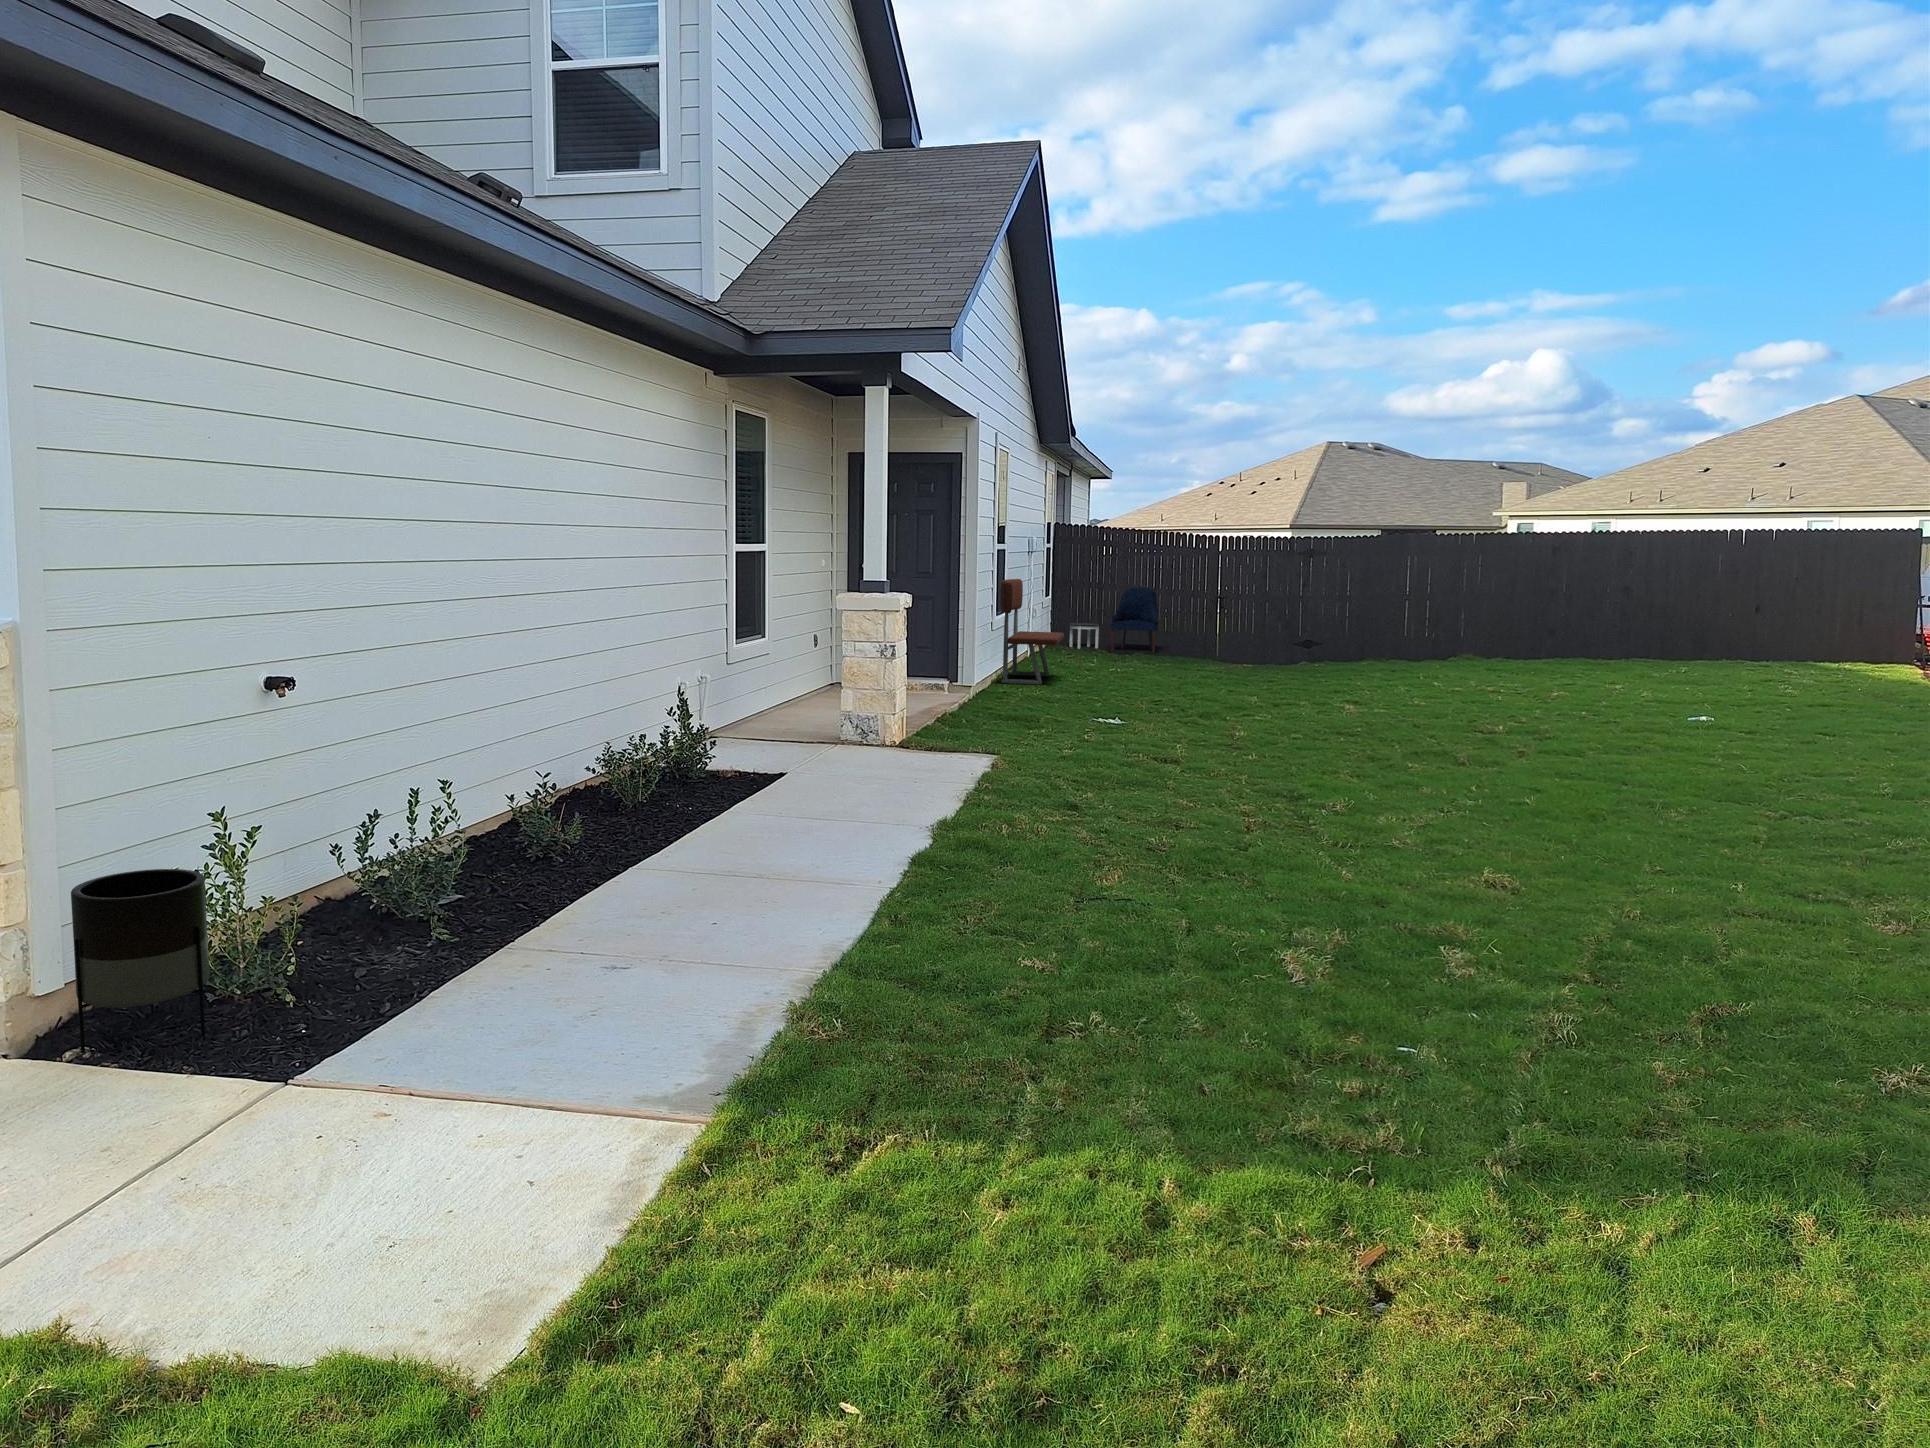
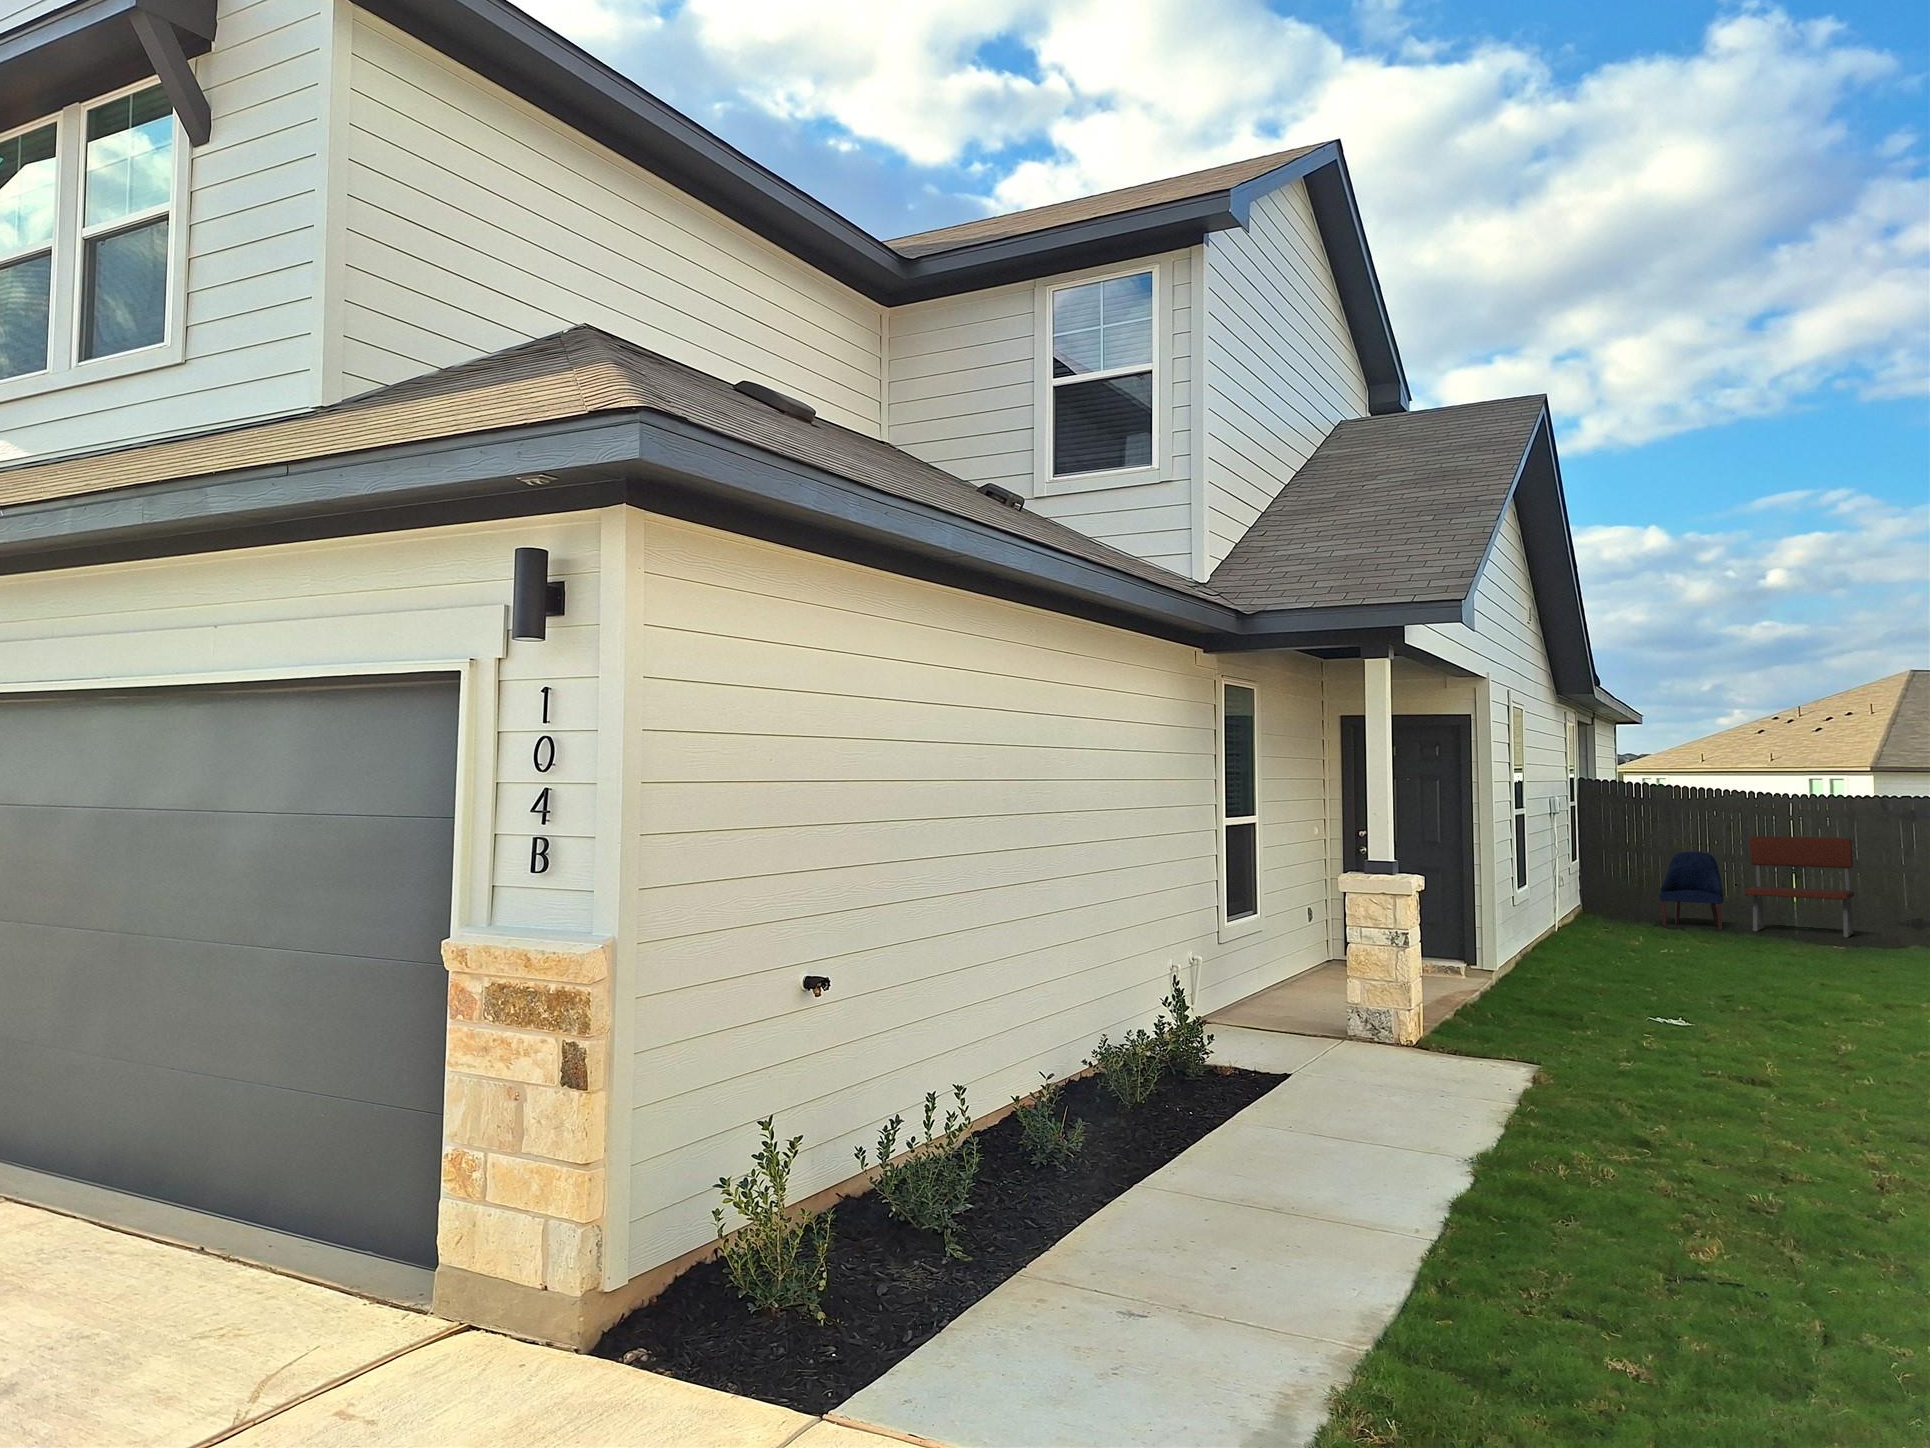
bench: present [1000,579,1064,685] -> present [1745,836,1854,937]
round table: present [1069,623,1100,649] -> none [1604,892,1645,922]
planter: present [71,869,210,1053] -> none [638,1172,749,1358]

